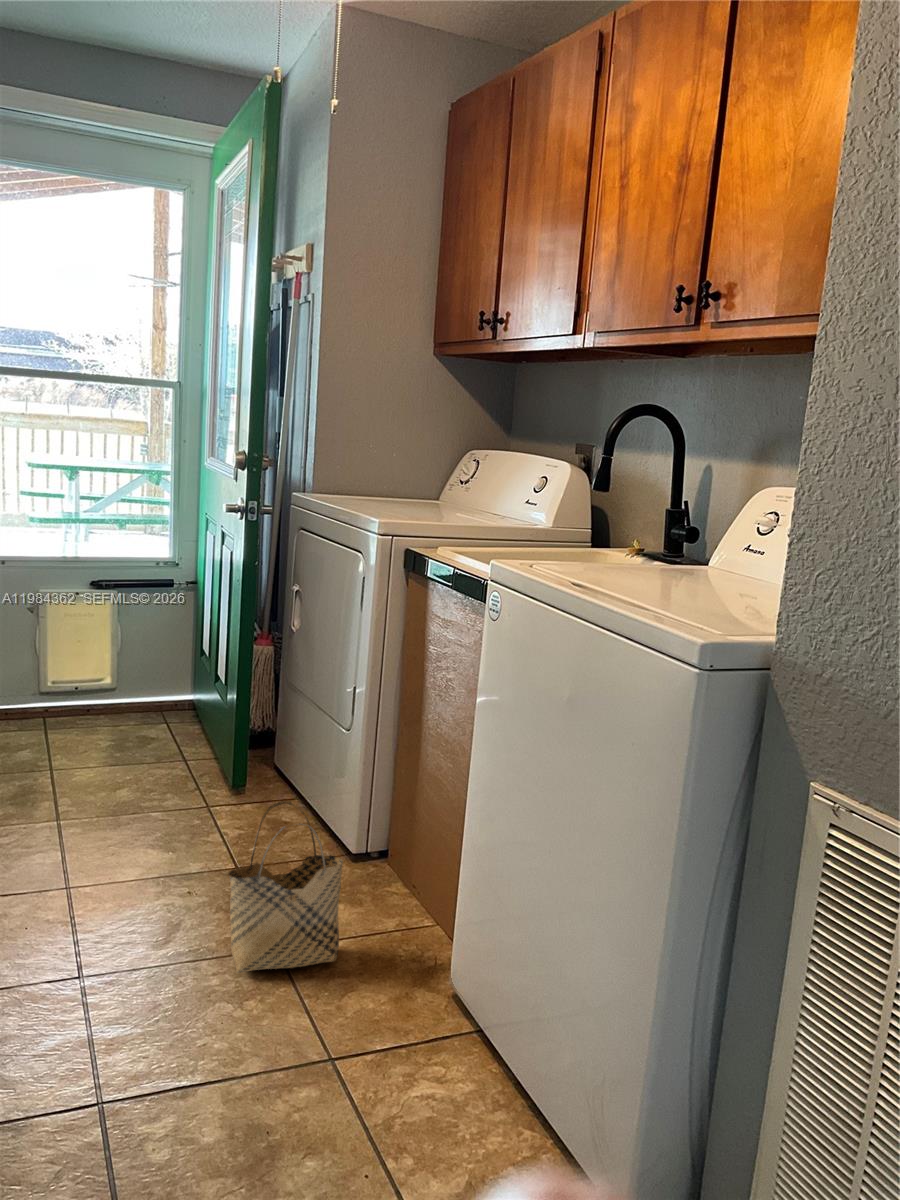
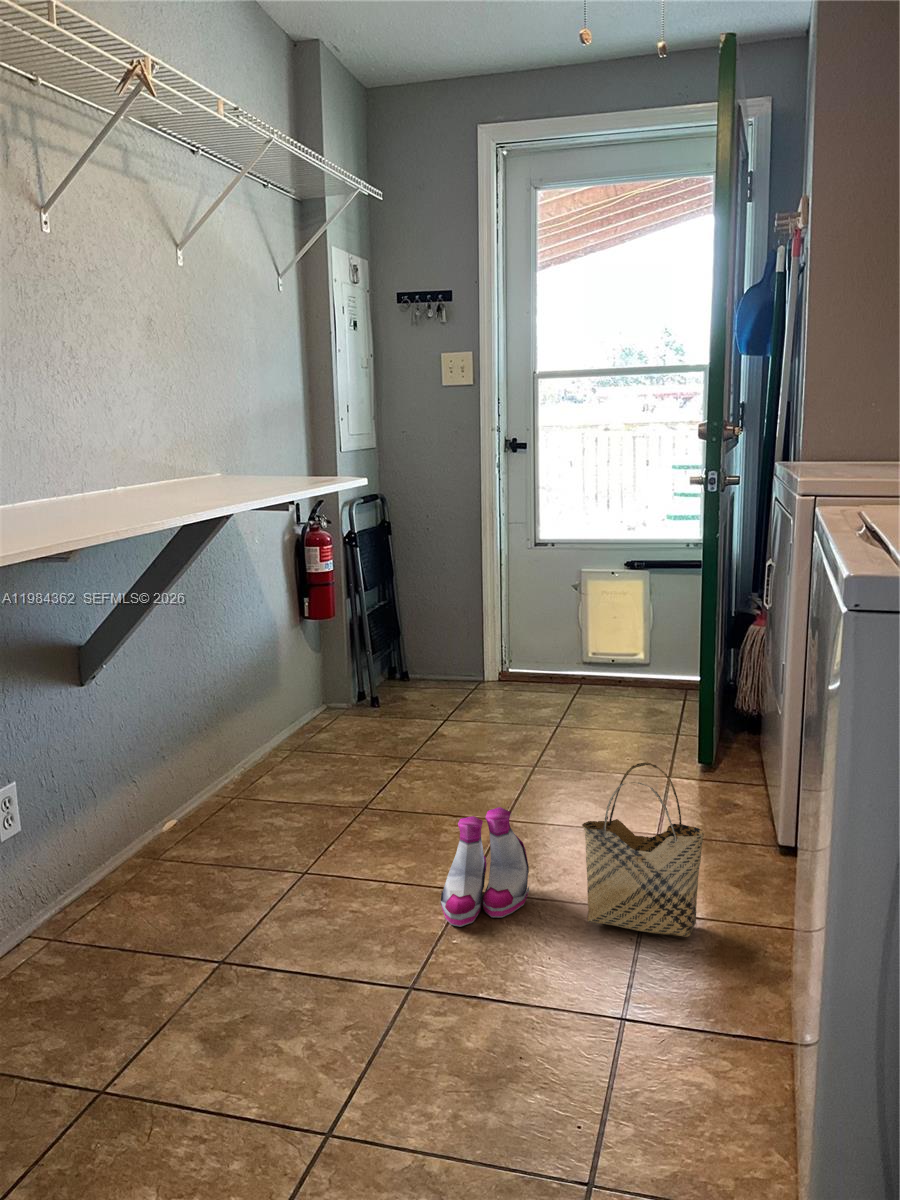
boots: none [63,873,157,1017] -> present [441,807,529,927]

